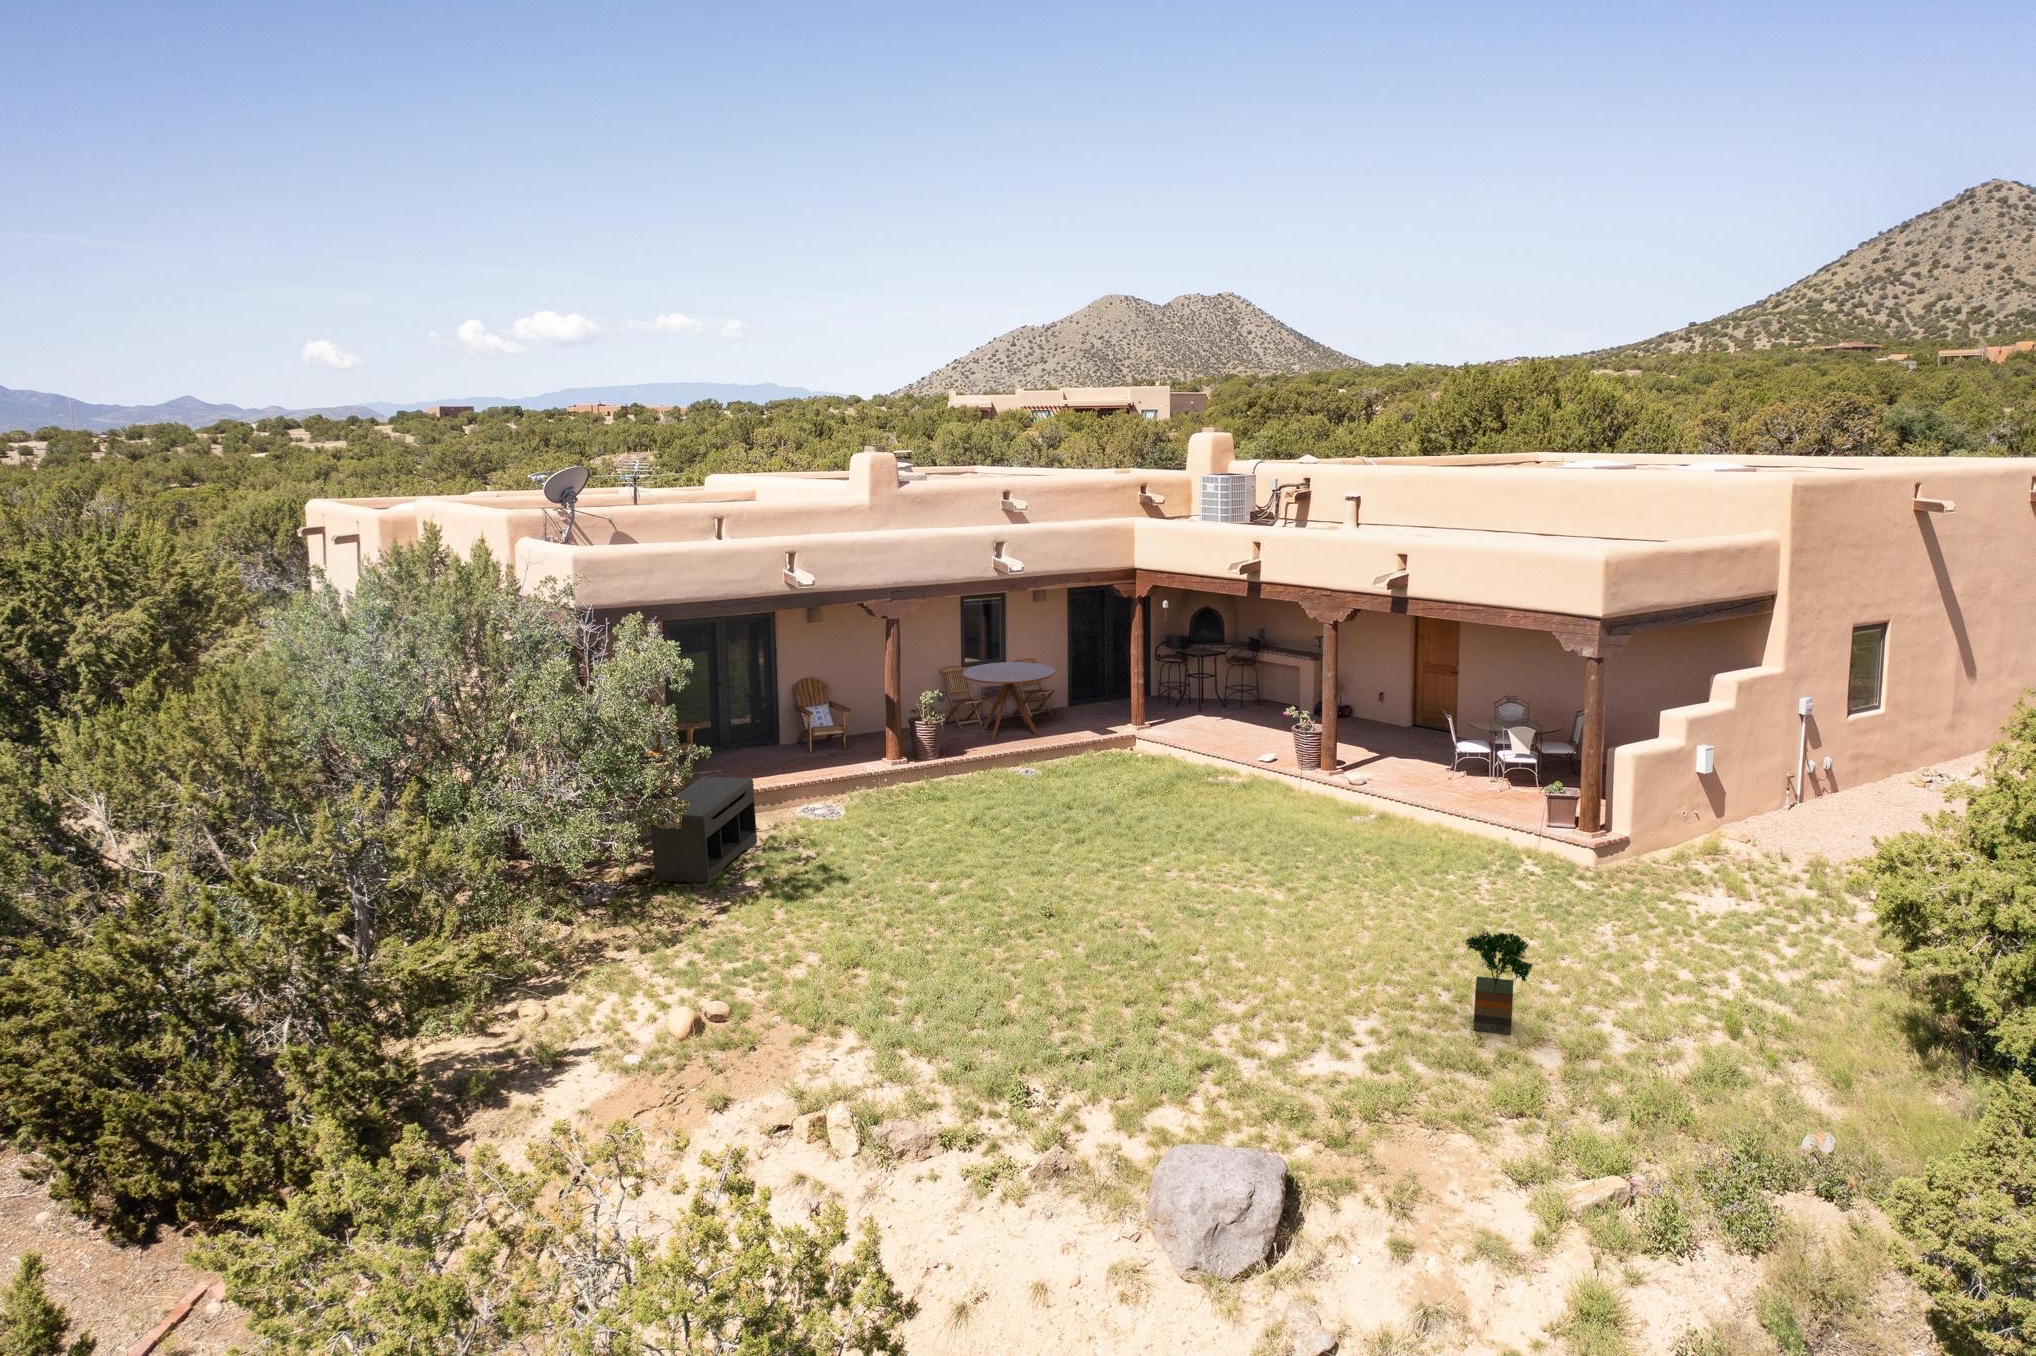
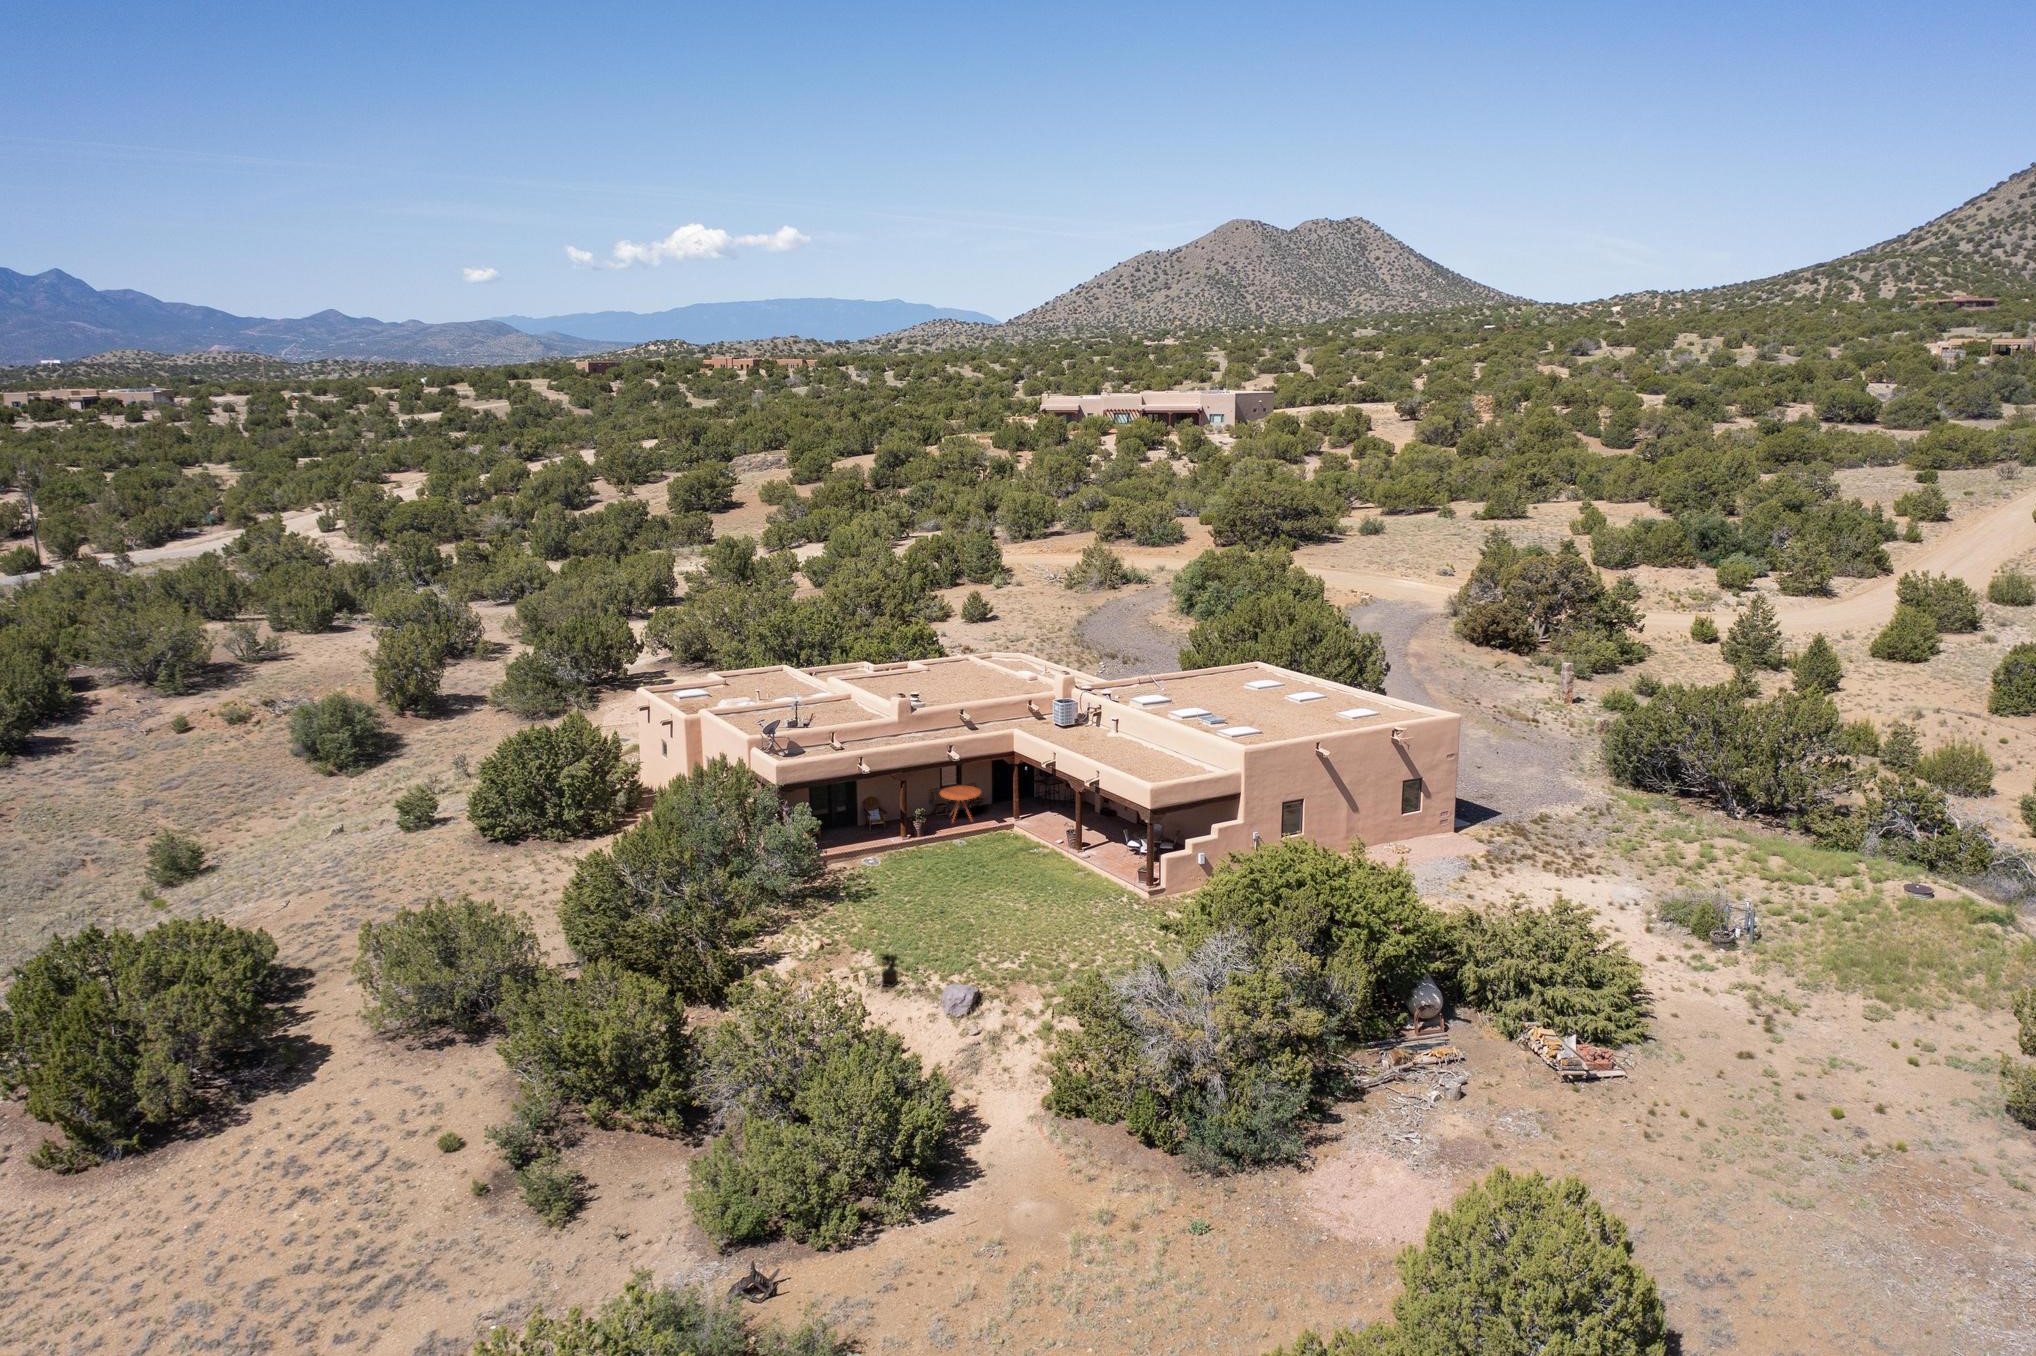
bench: present [651,777,757,883] -> none [804,850,844,895]
potted tree: present [1465,931,1533,1035] -> present [882,954,901,987]

